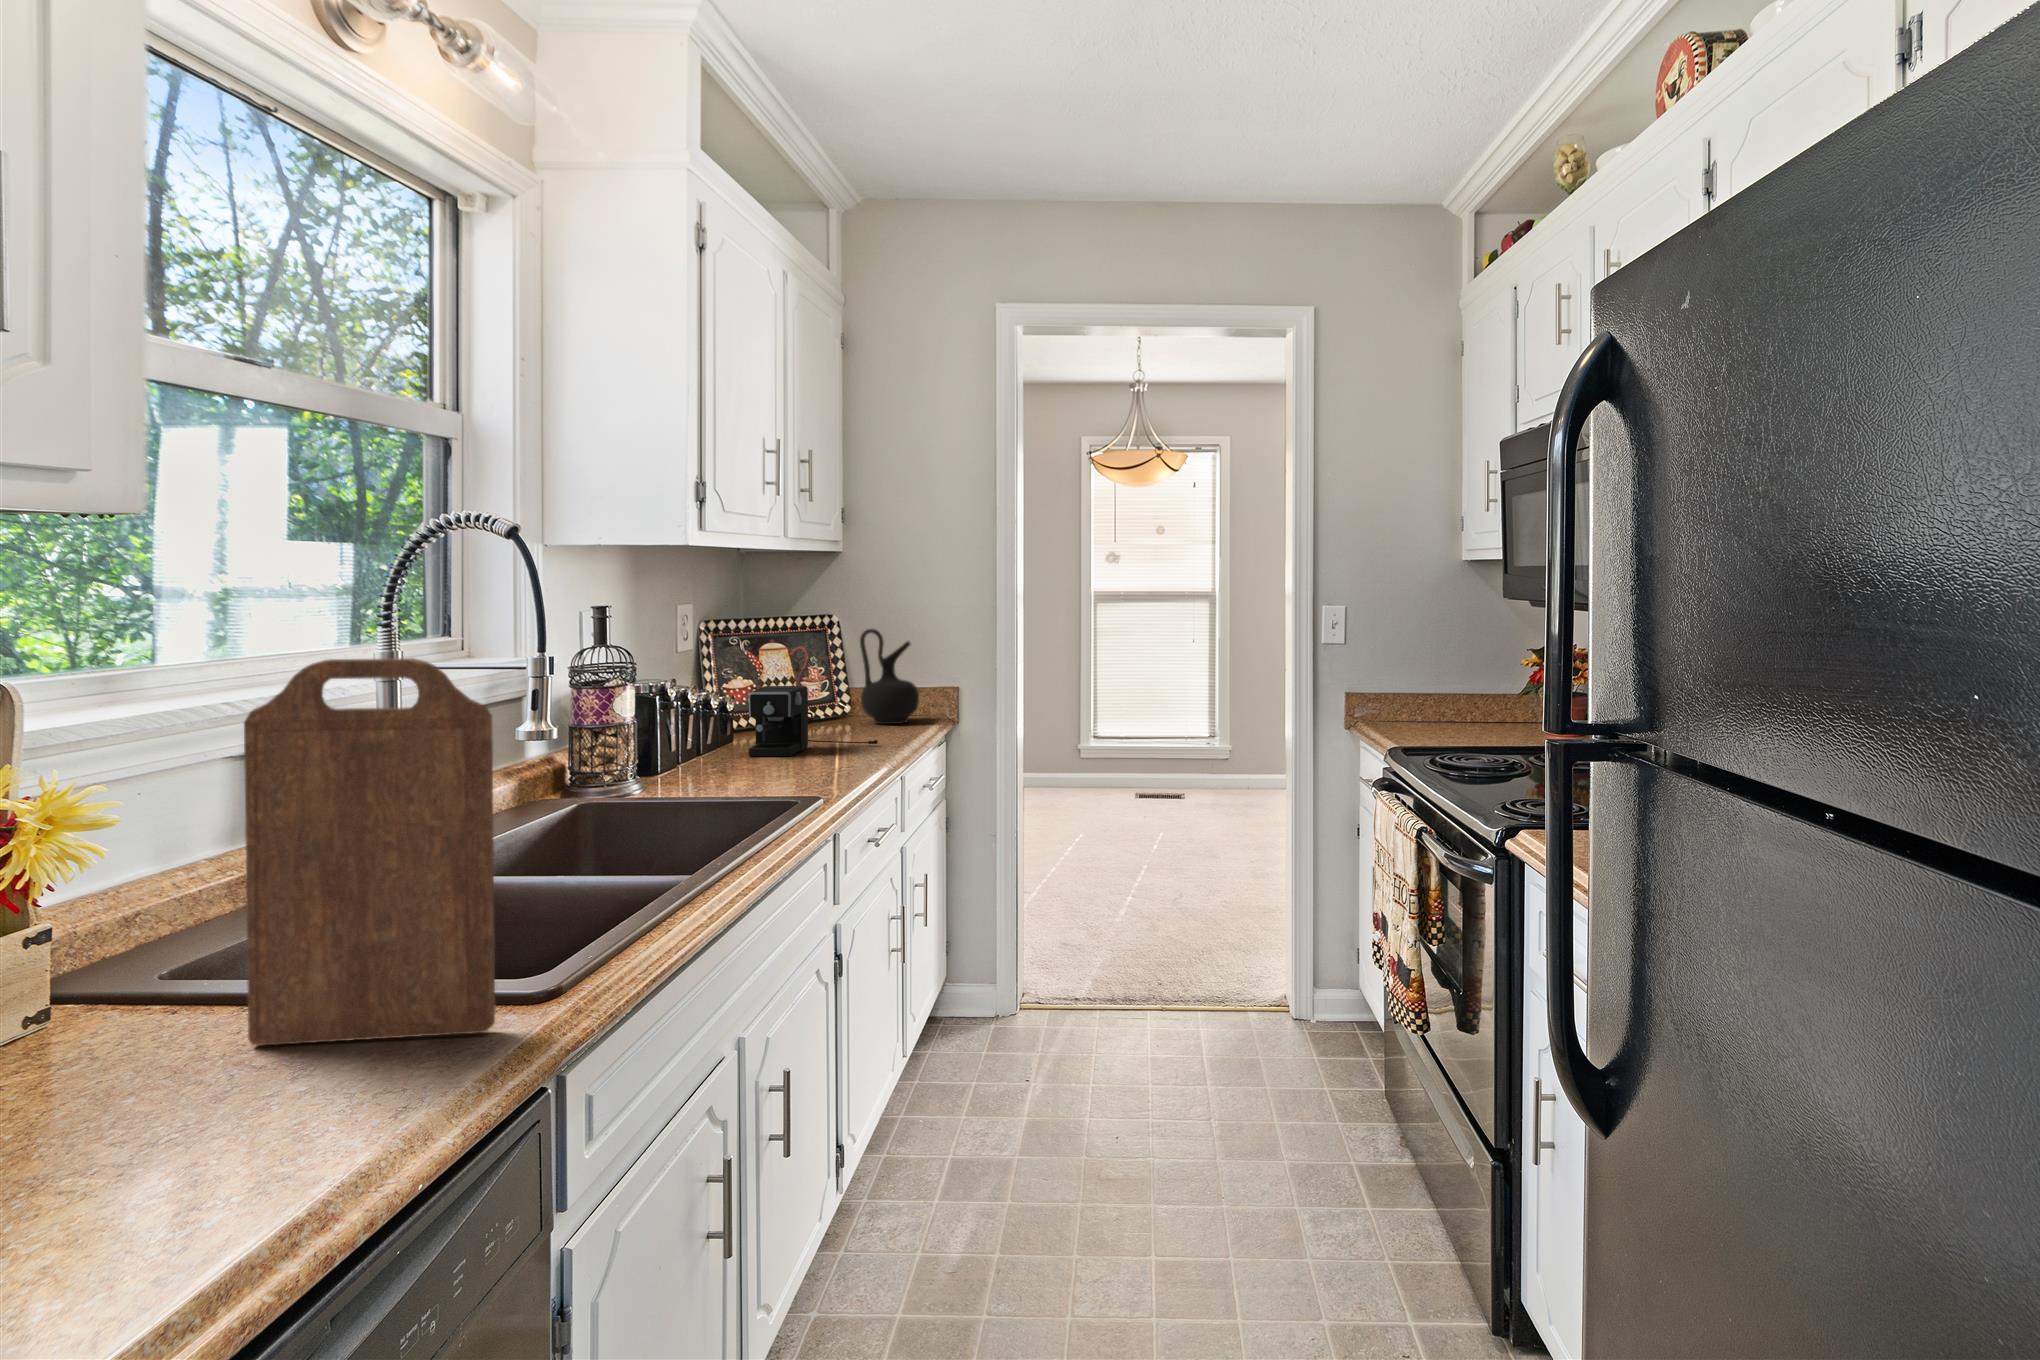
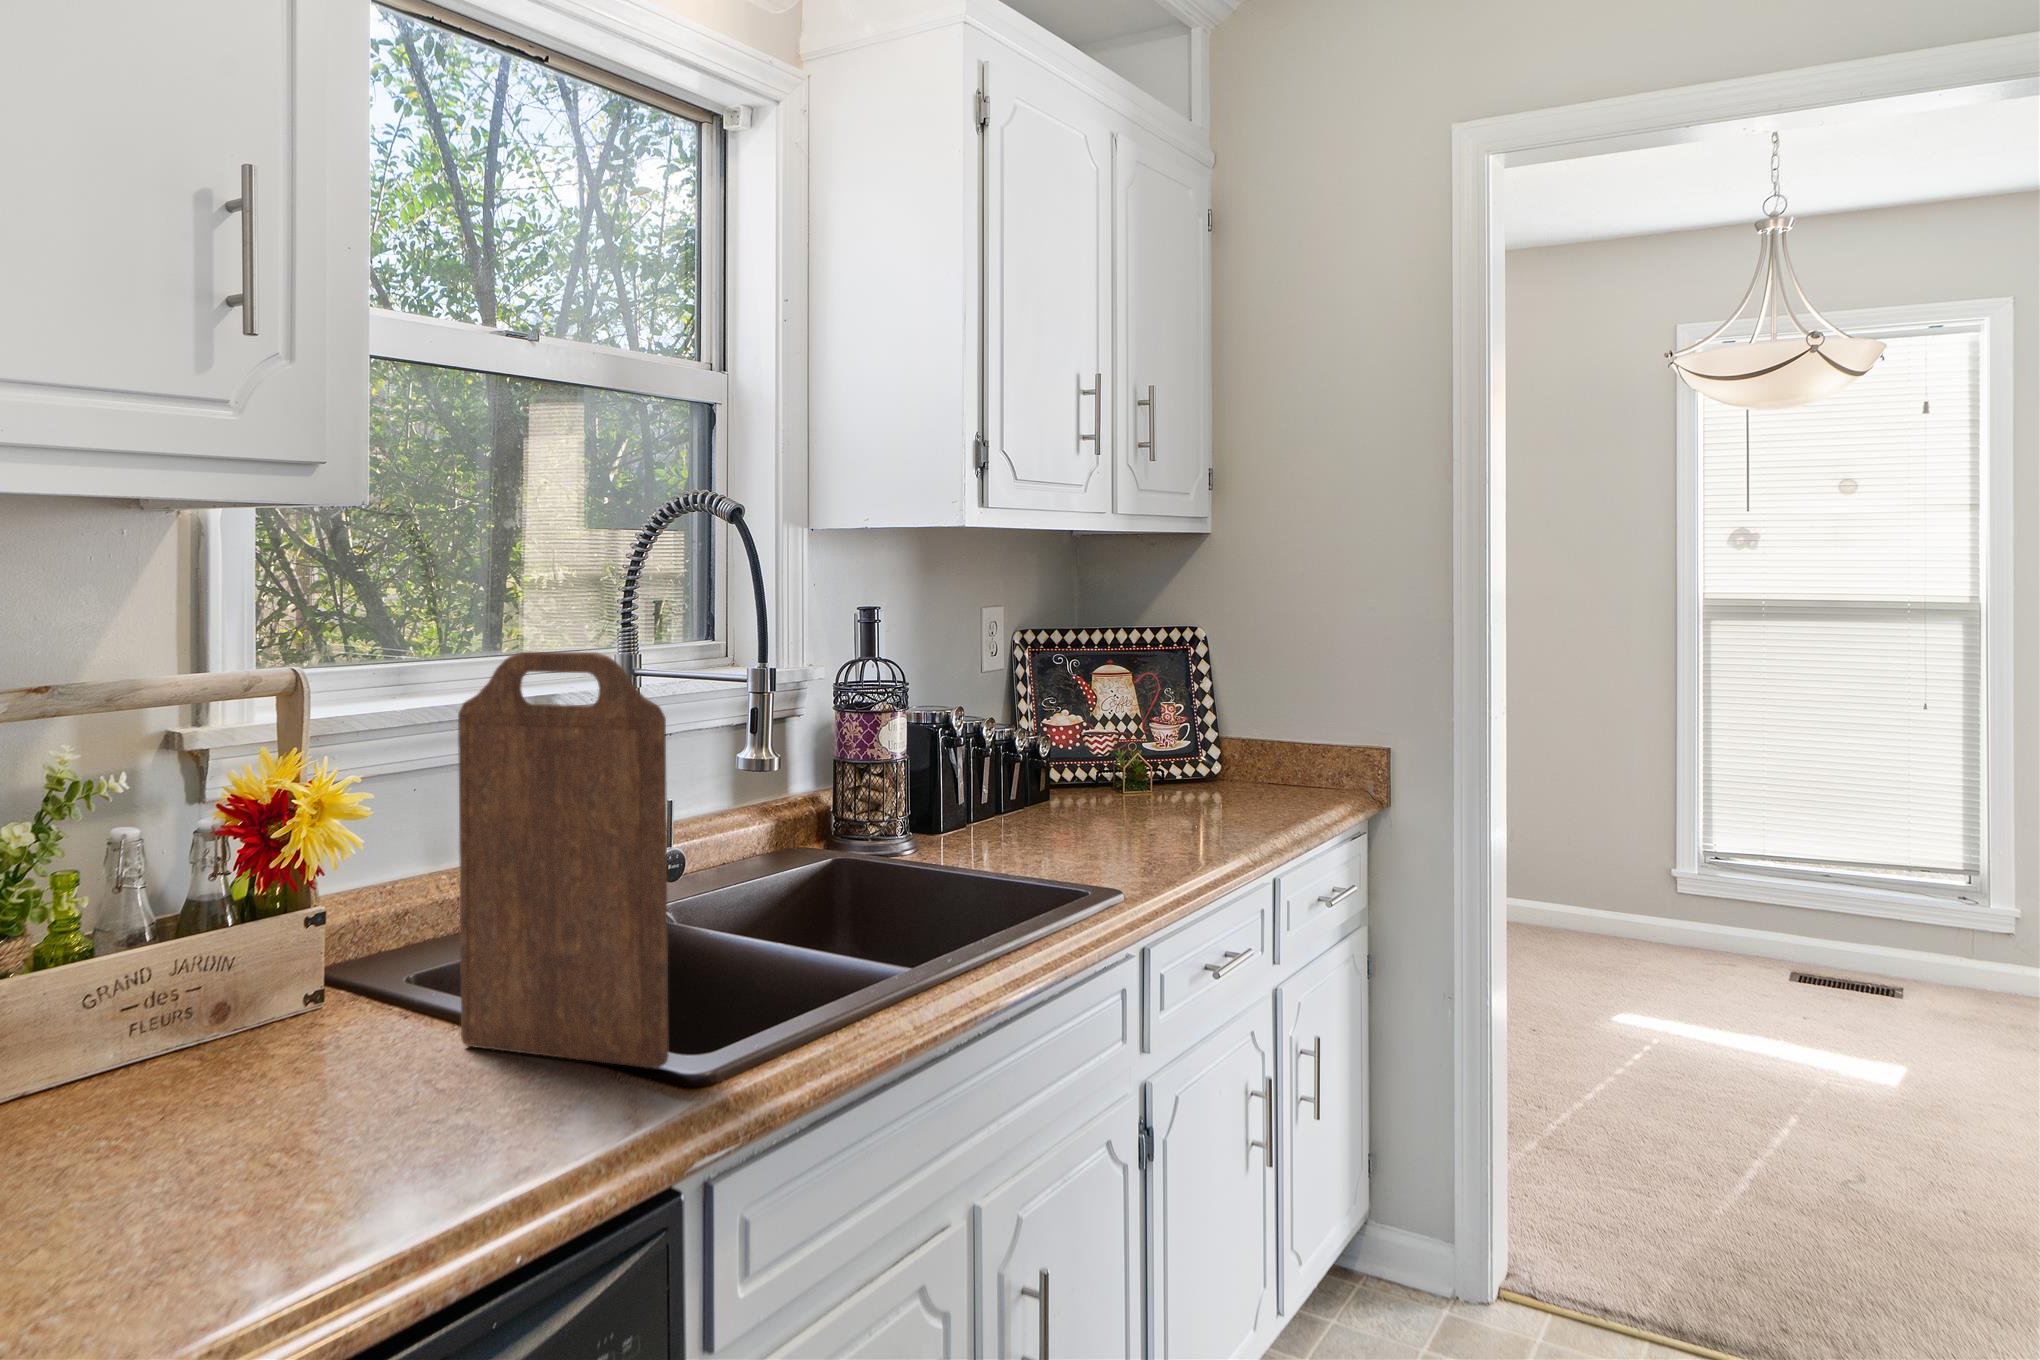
ceramic jug: present [860,629,919,724] -> none [1233,648,1321,791]
coffee maker: present [749,686,878,756] -> none [1062,723,1243,822]

